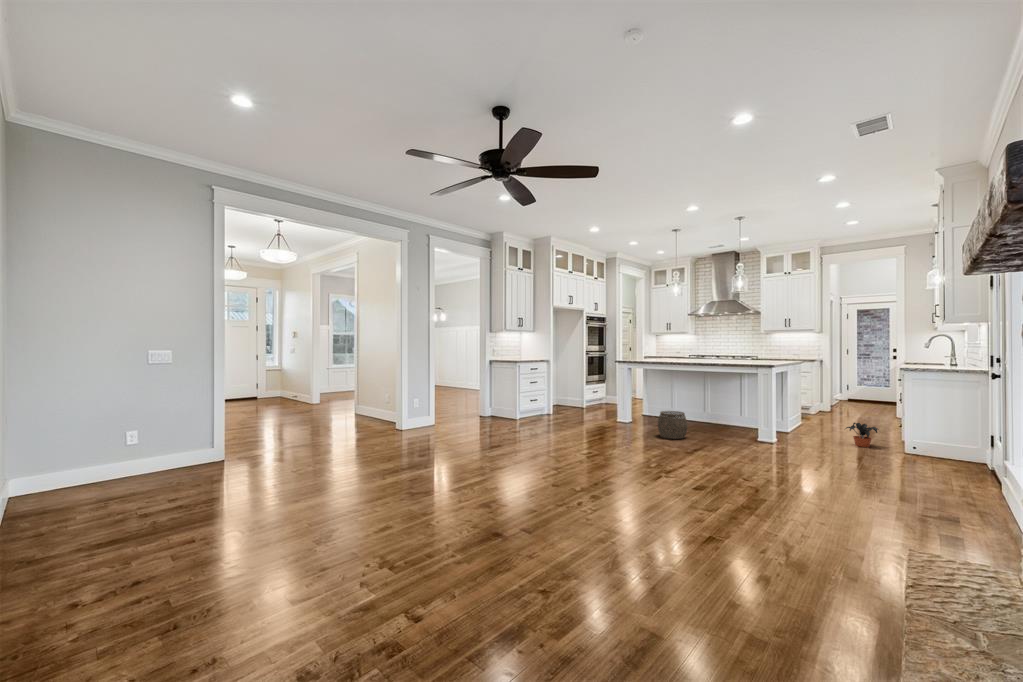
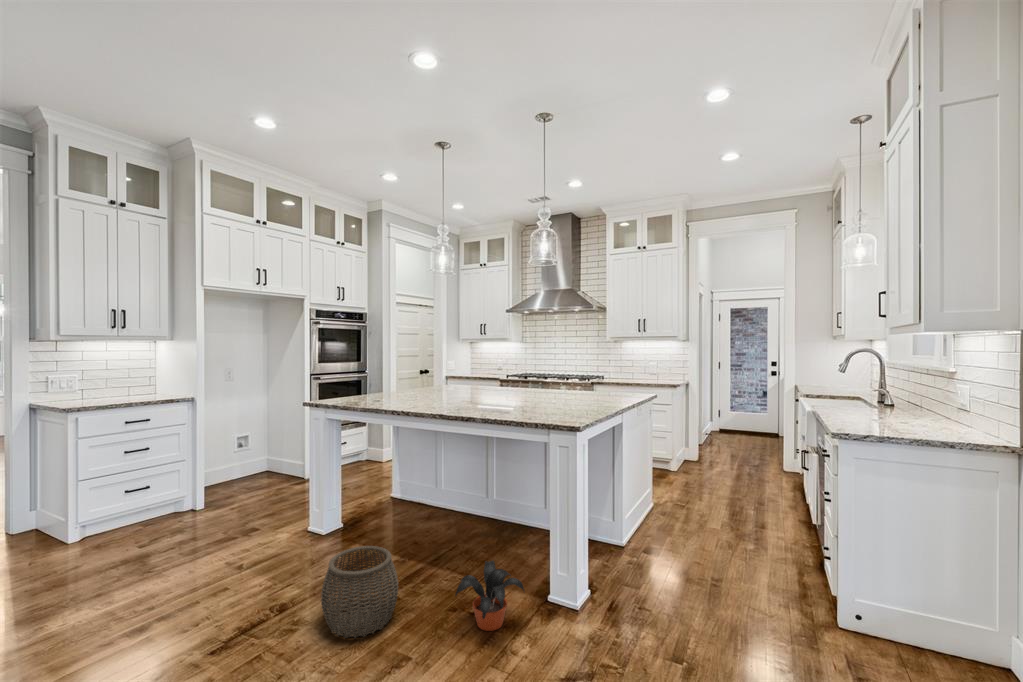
potted plant: present [846,423,878,447] -> present [455,561,524,631]

